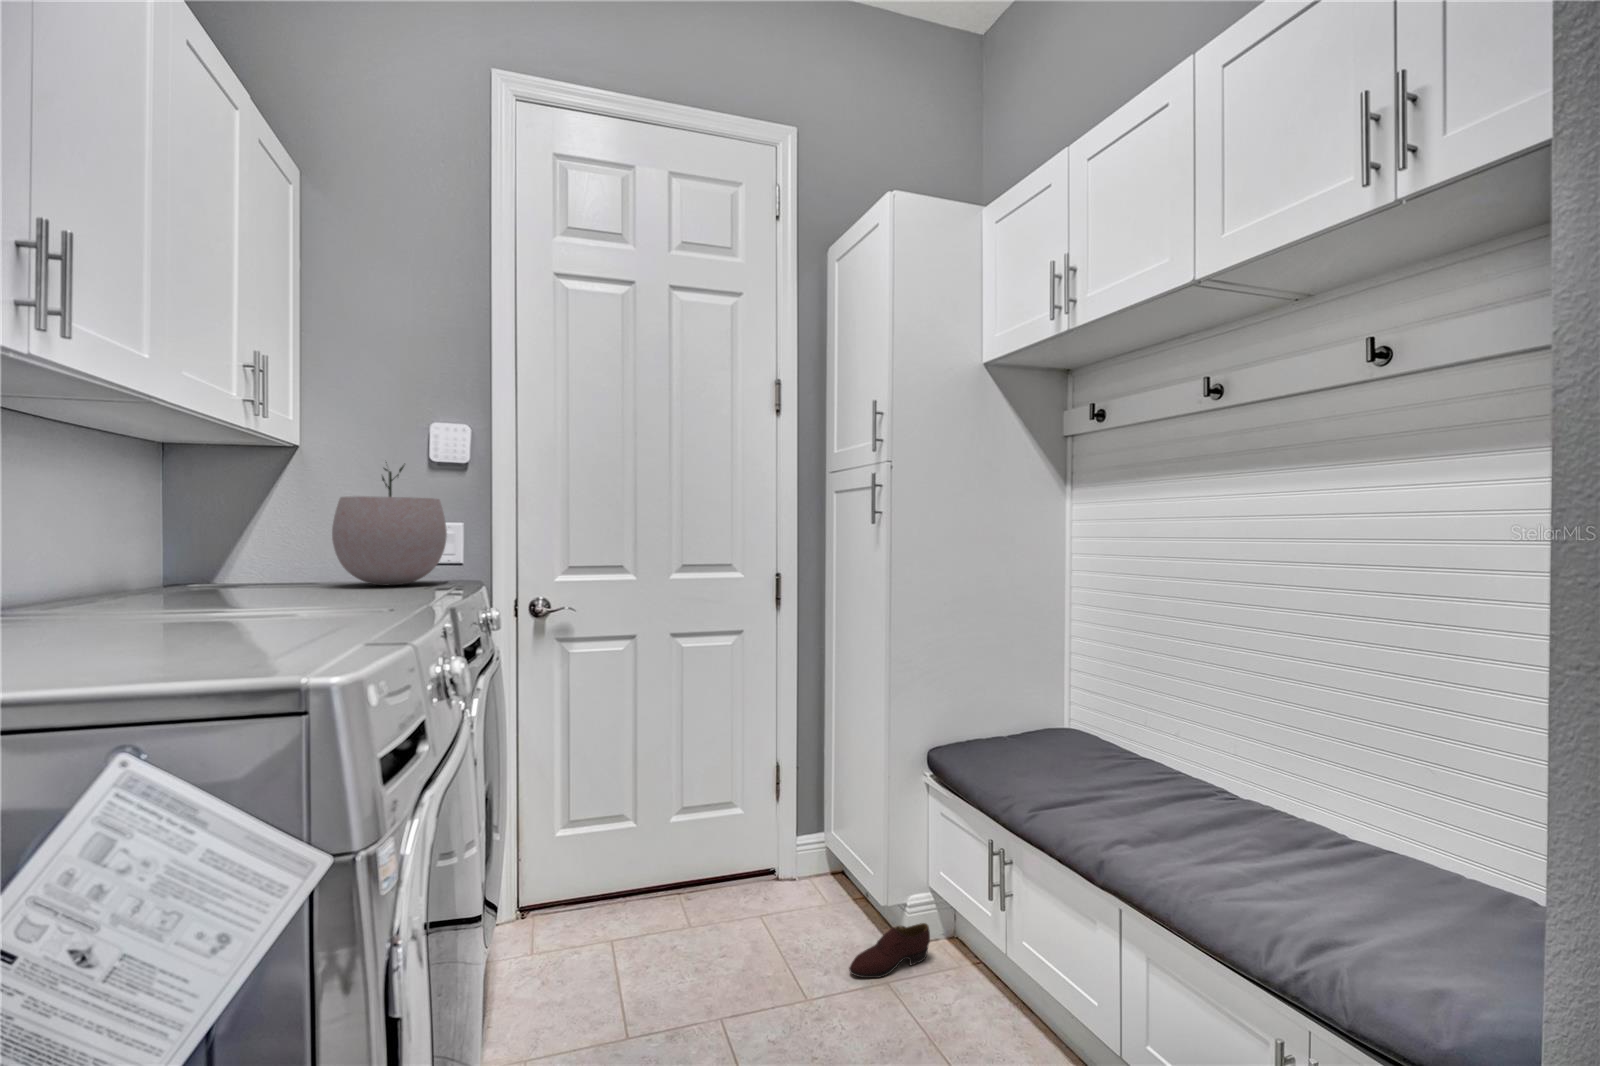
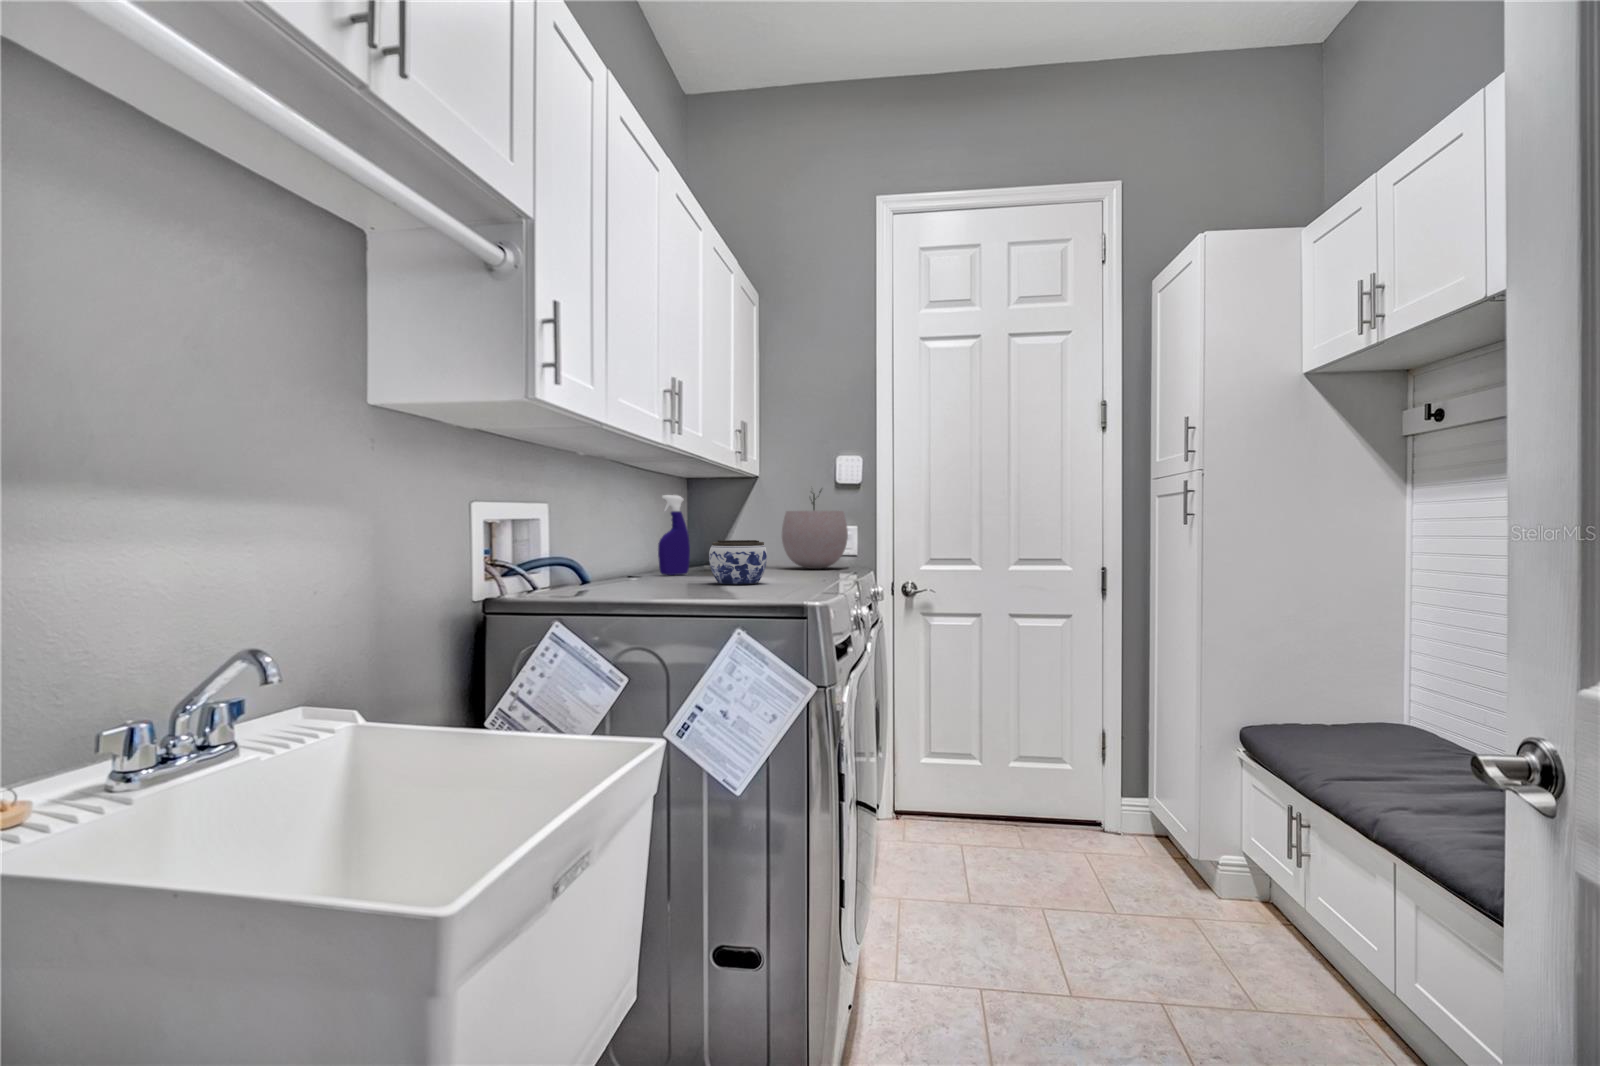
spray bottle: none [25,455,114,610] -> present [658,495,690,575]
jar: none [108,542,257,632] -> present [709,540,767,584]
shoe: present [849,923,930,978] -> none [1156,874,1238,911]

